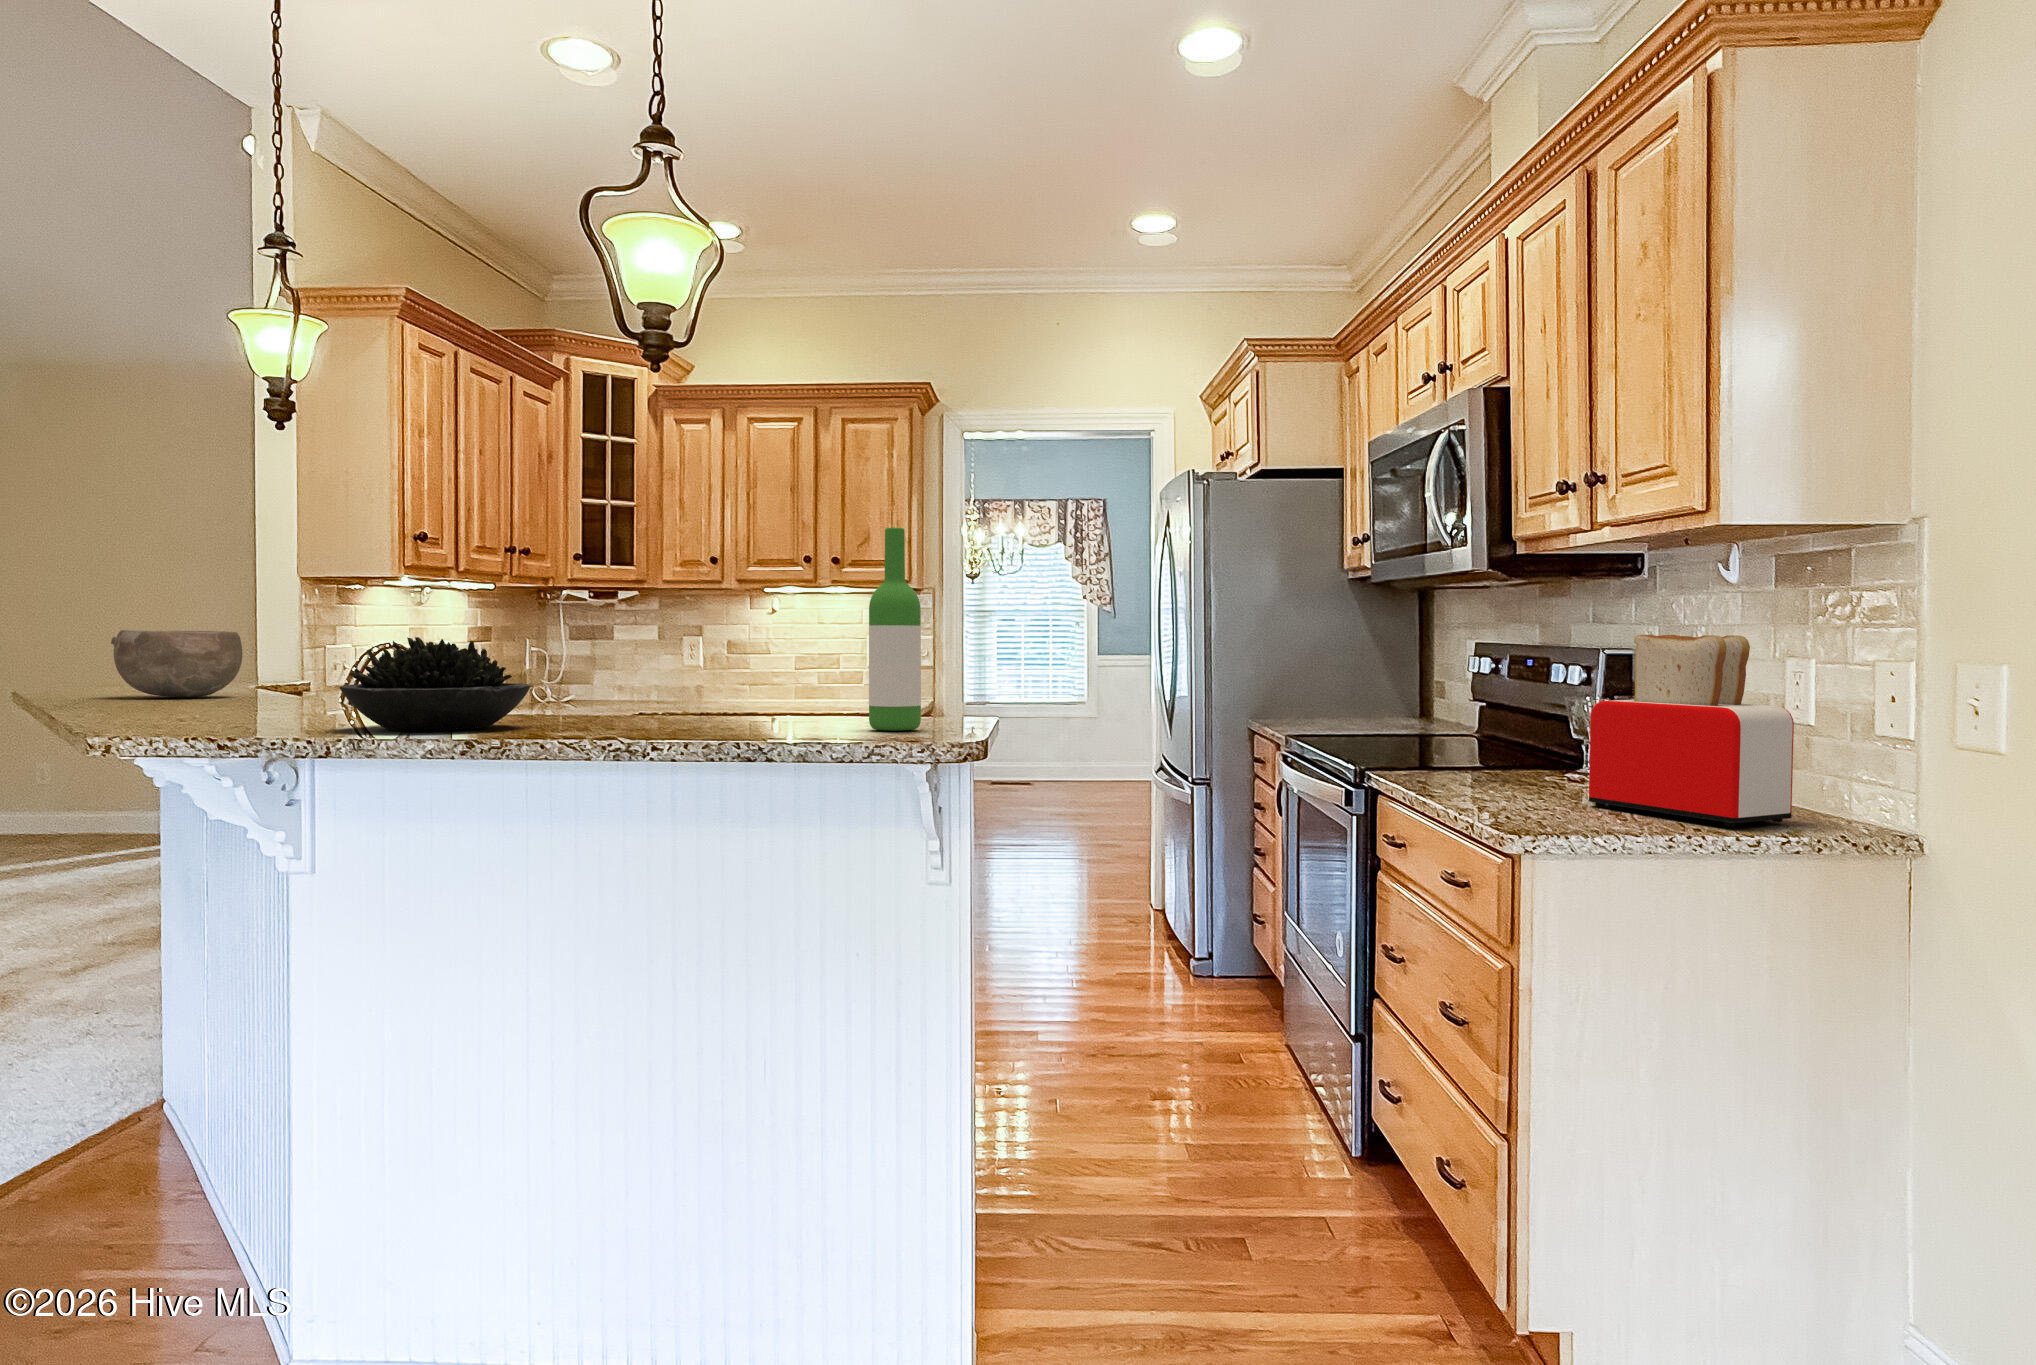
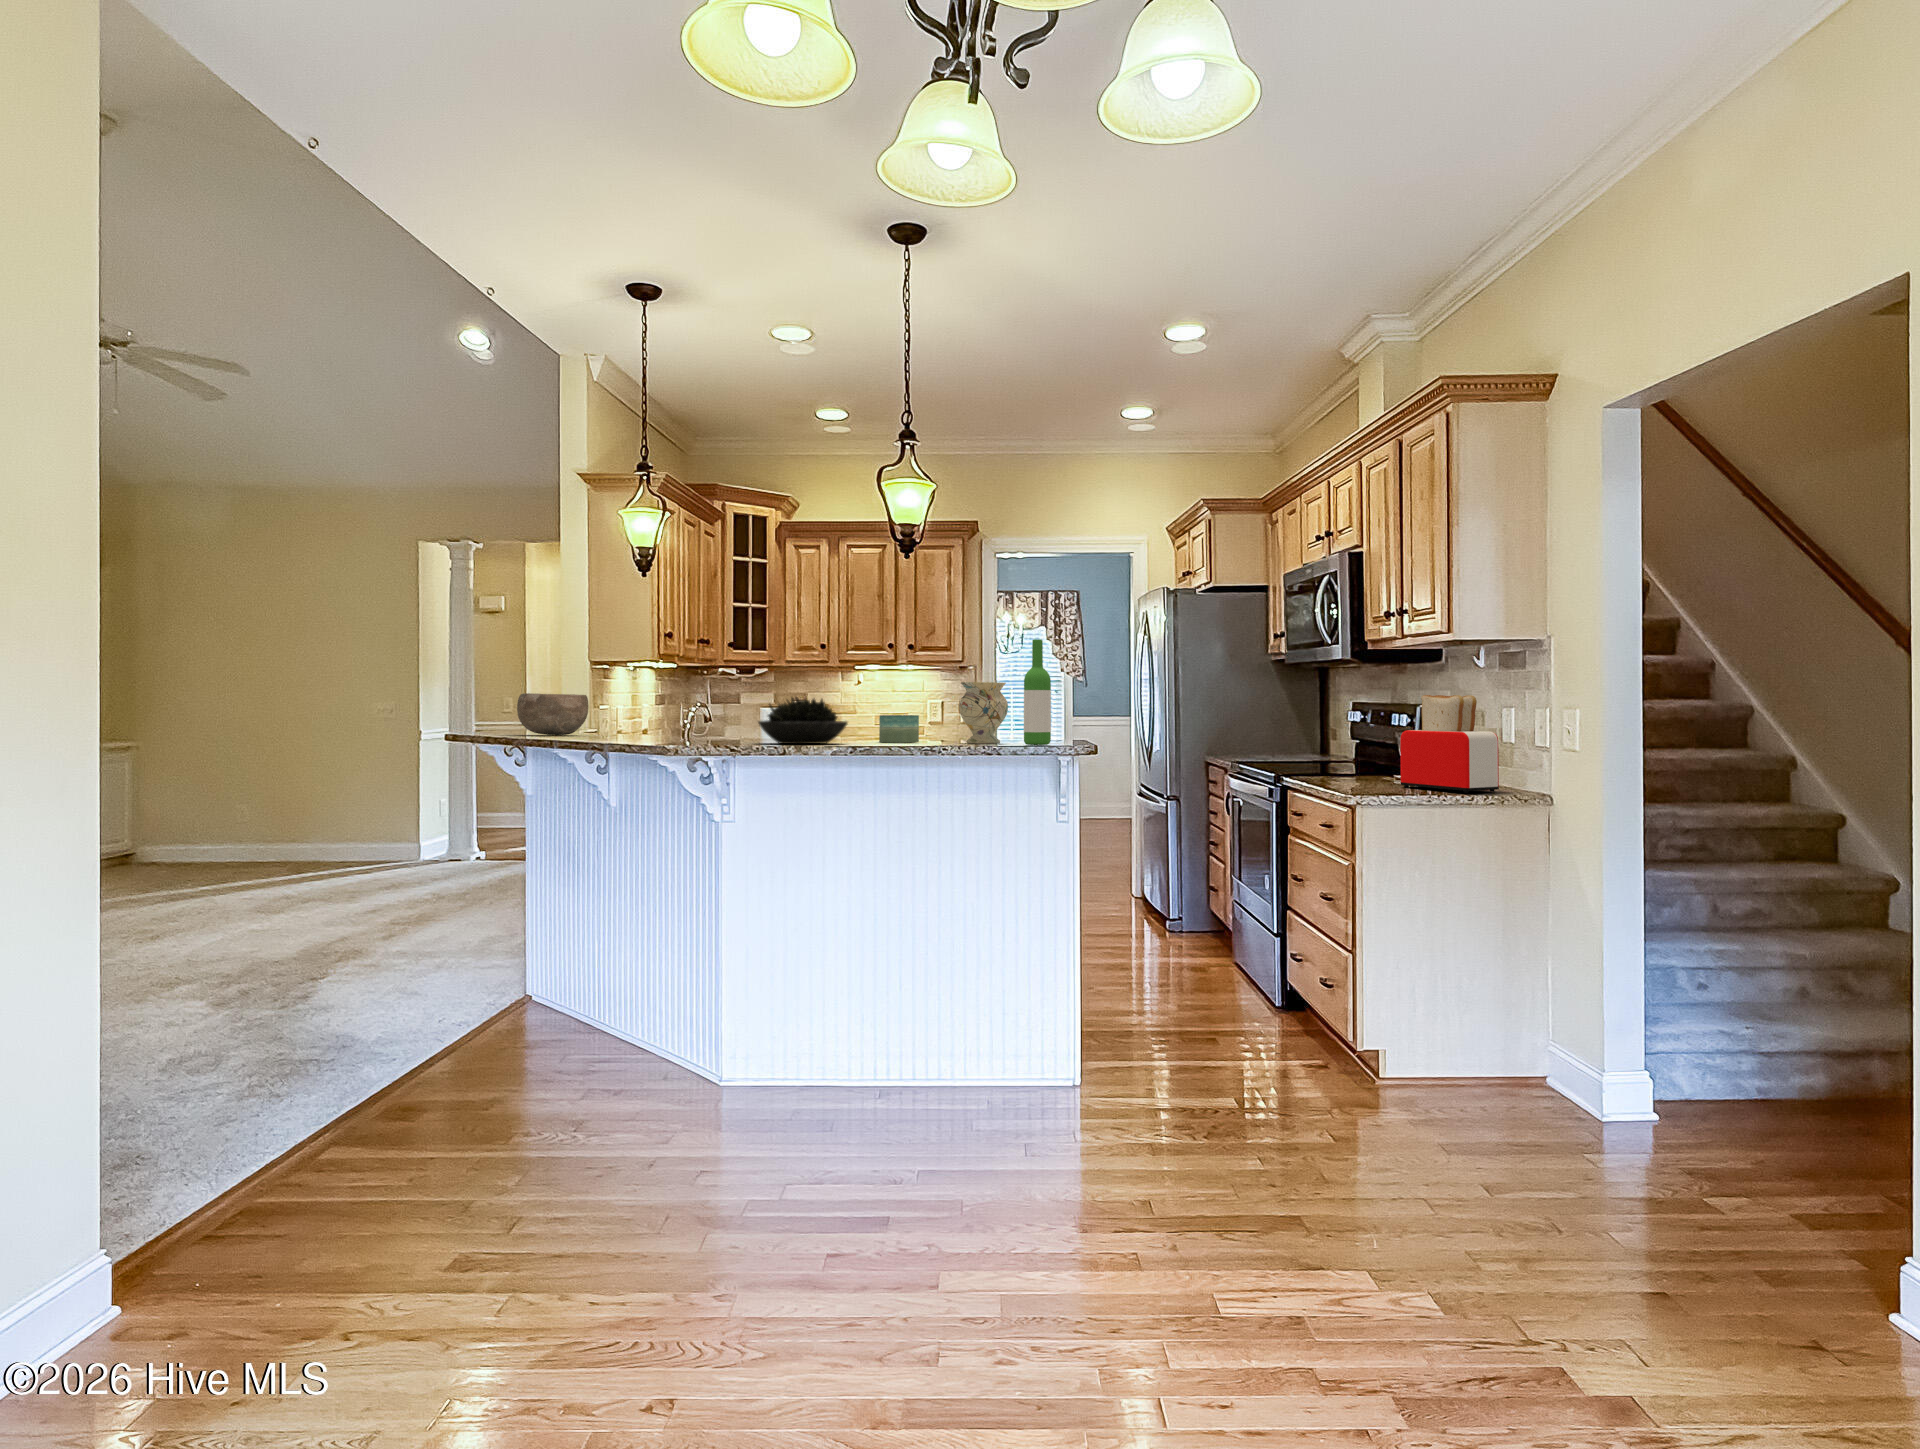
vase: none [763,610,854,725] -> present [959,682,1008,744]
candle: none [625,670,700,722] -> present [879,715,919,743]

